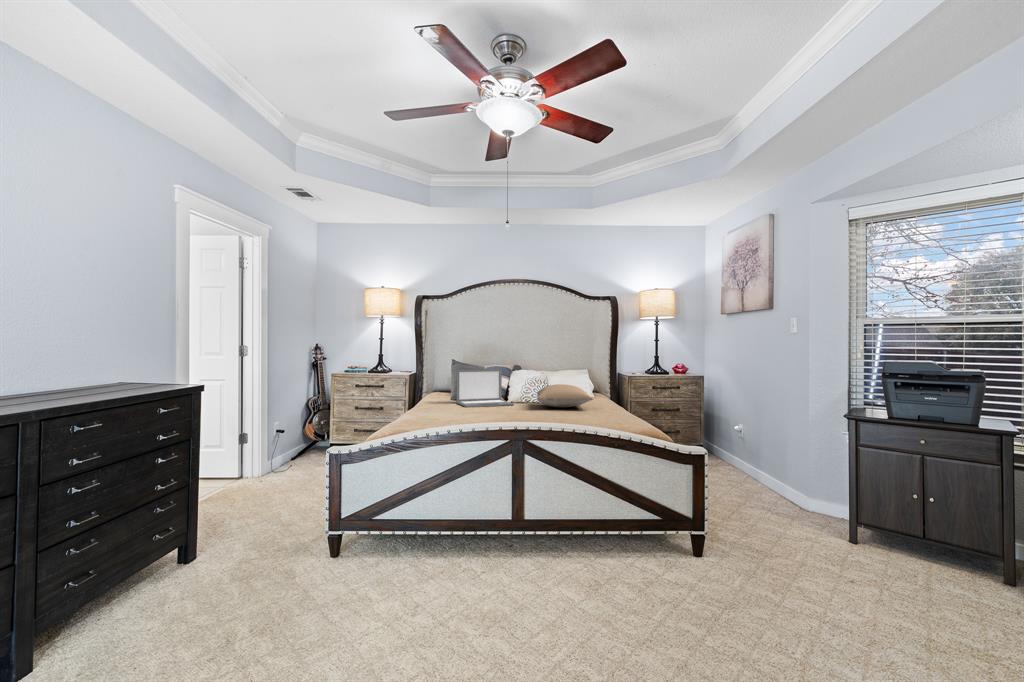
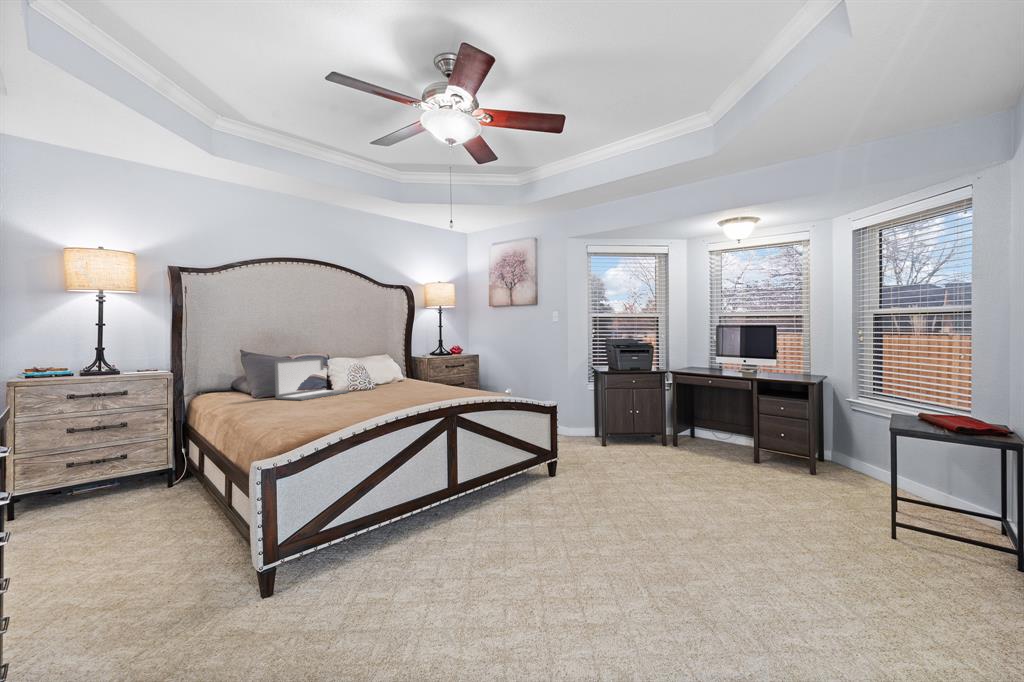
pillow: present [537,384,593,407] -> none [368,367,436,389]

